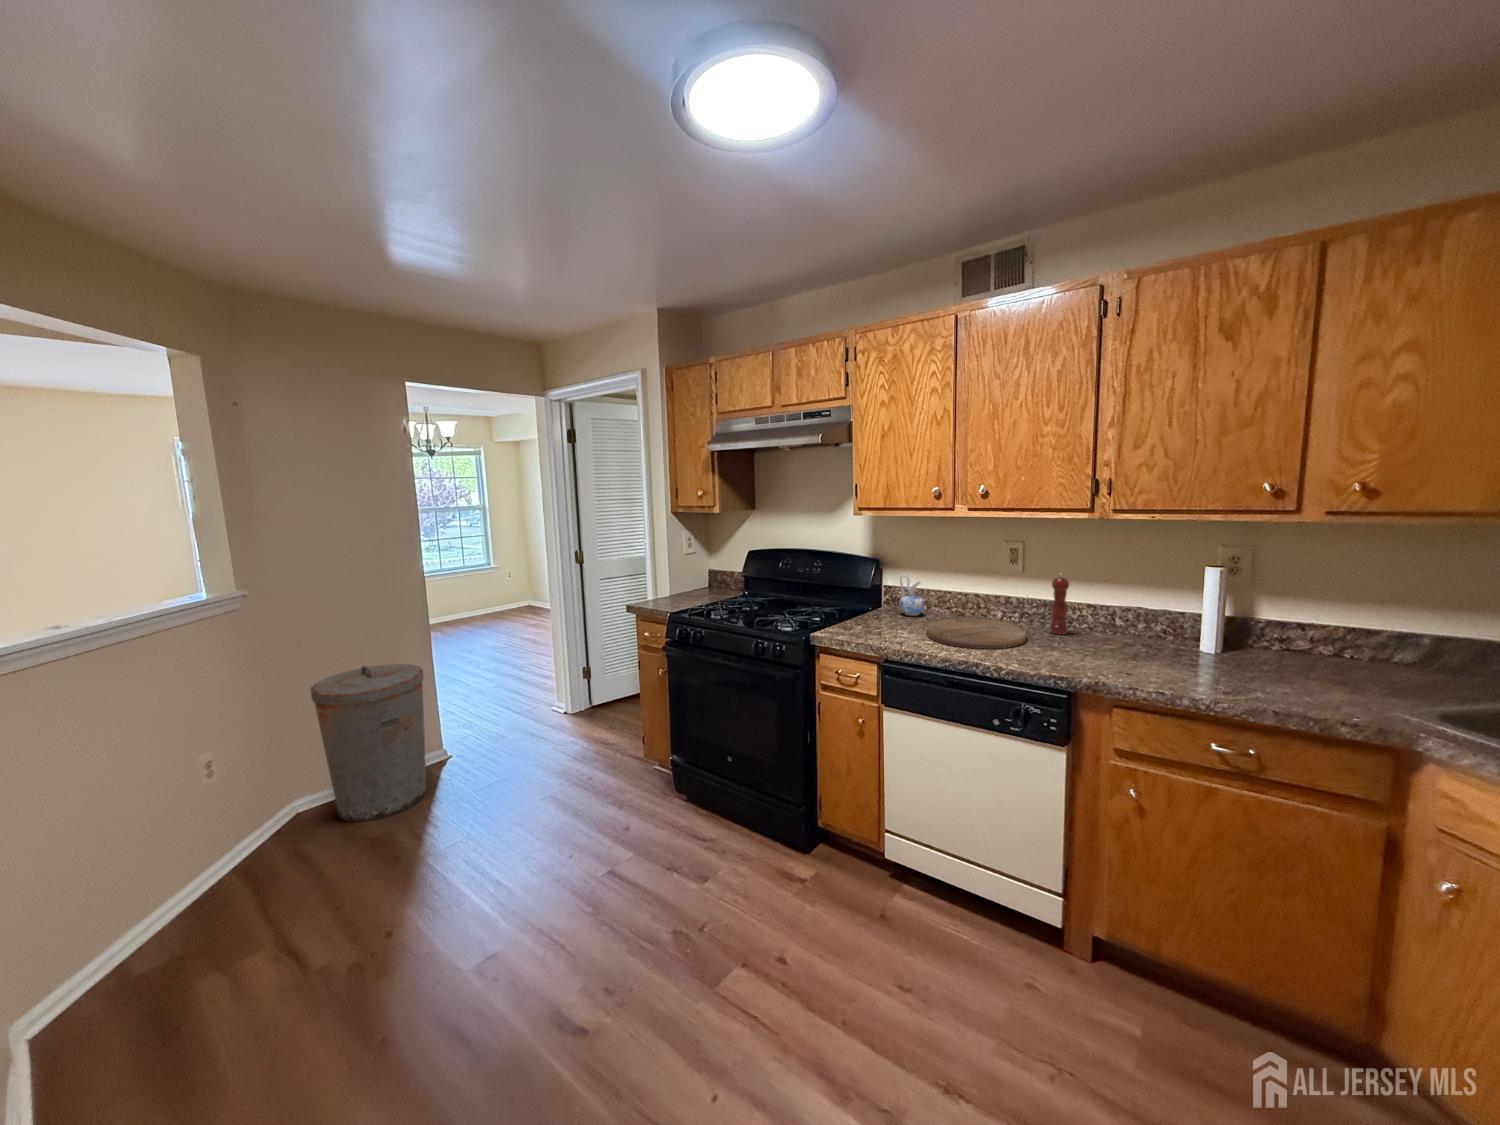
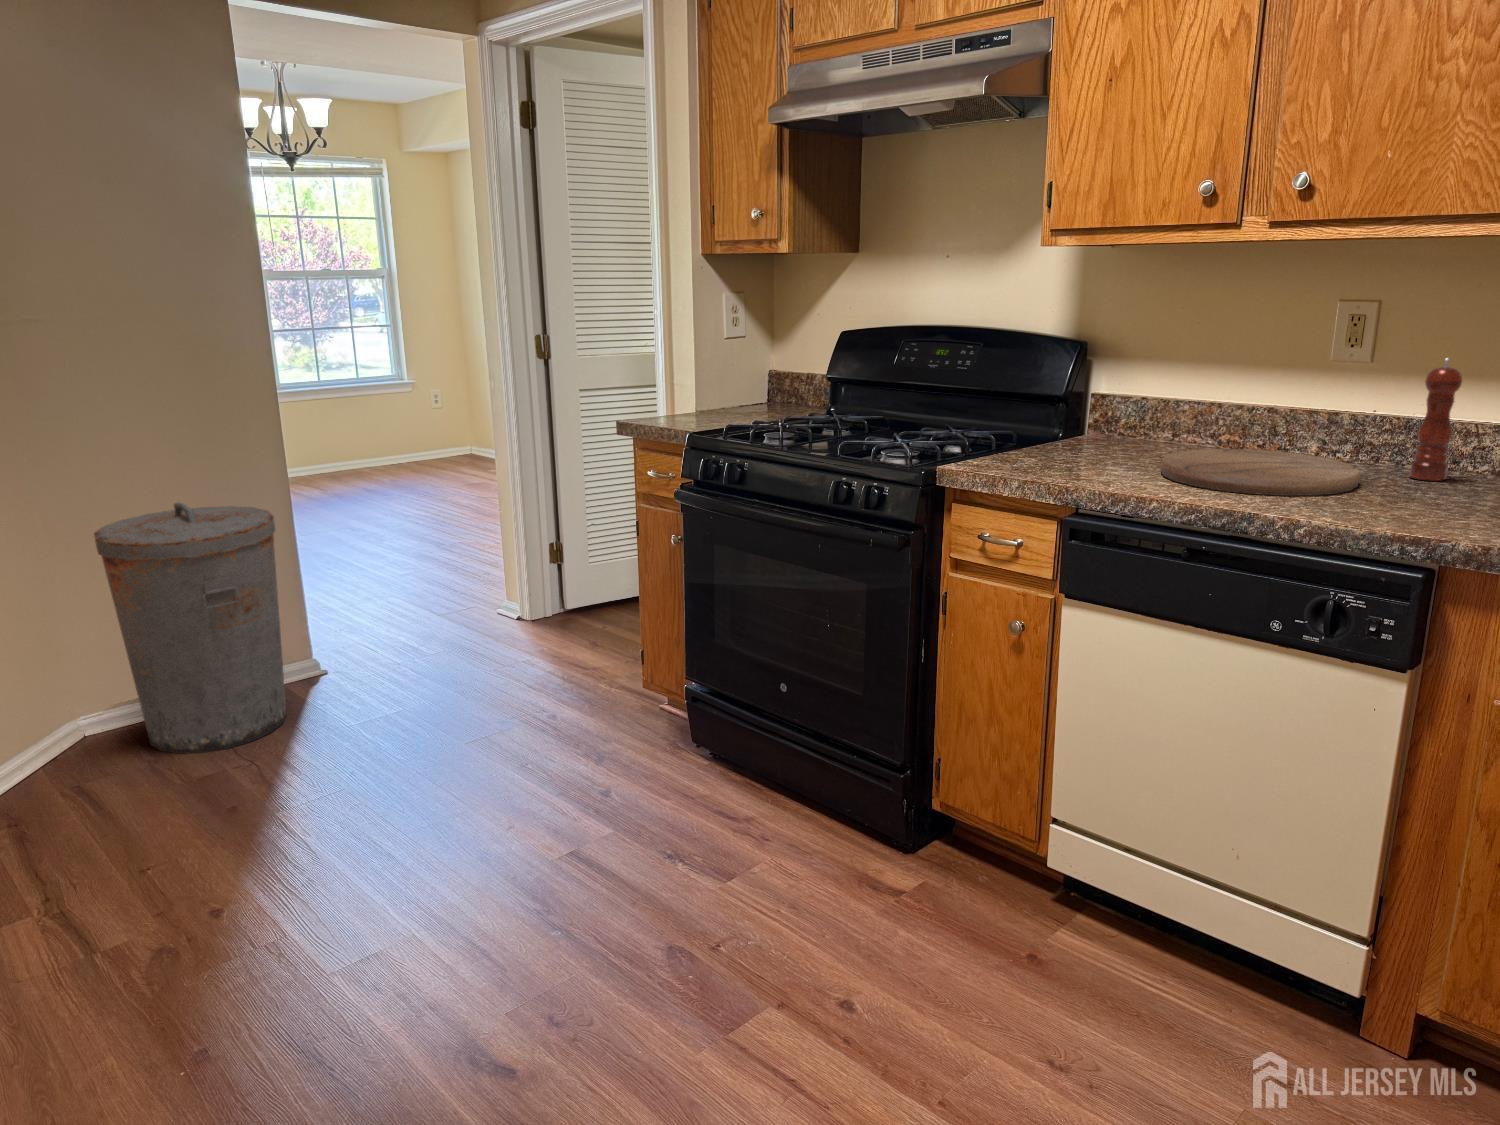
ceramic pitcher: present [900,575,924,616] -> none [1117,367,1165,447]

